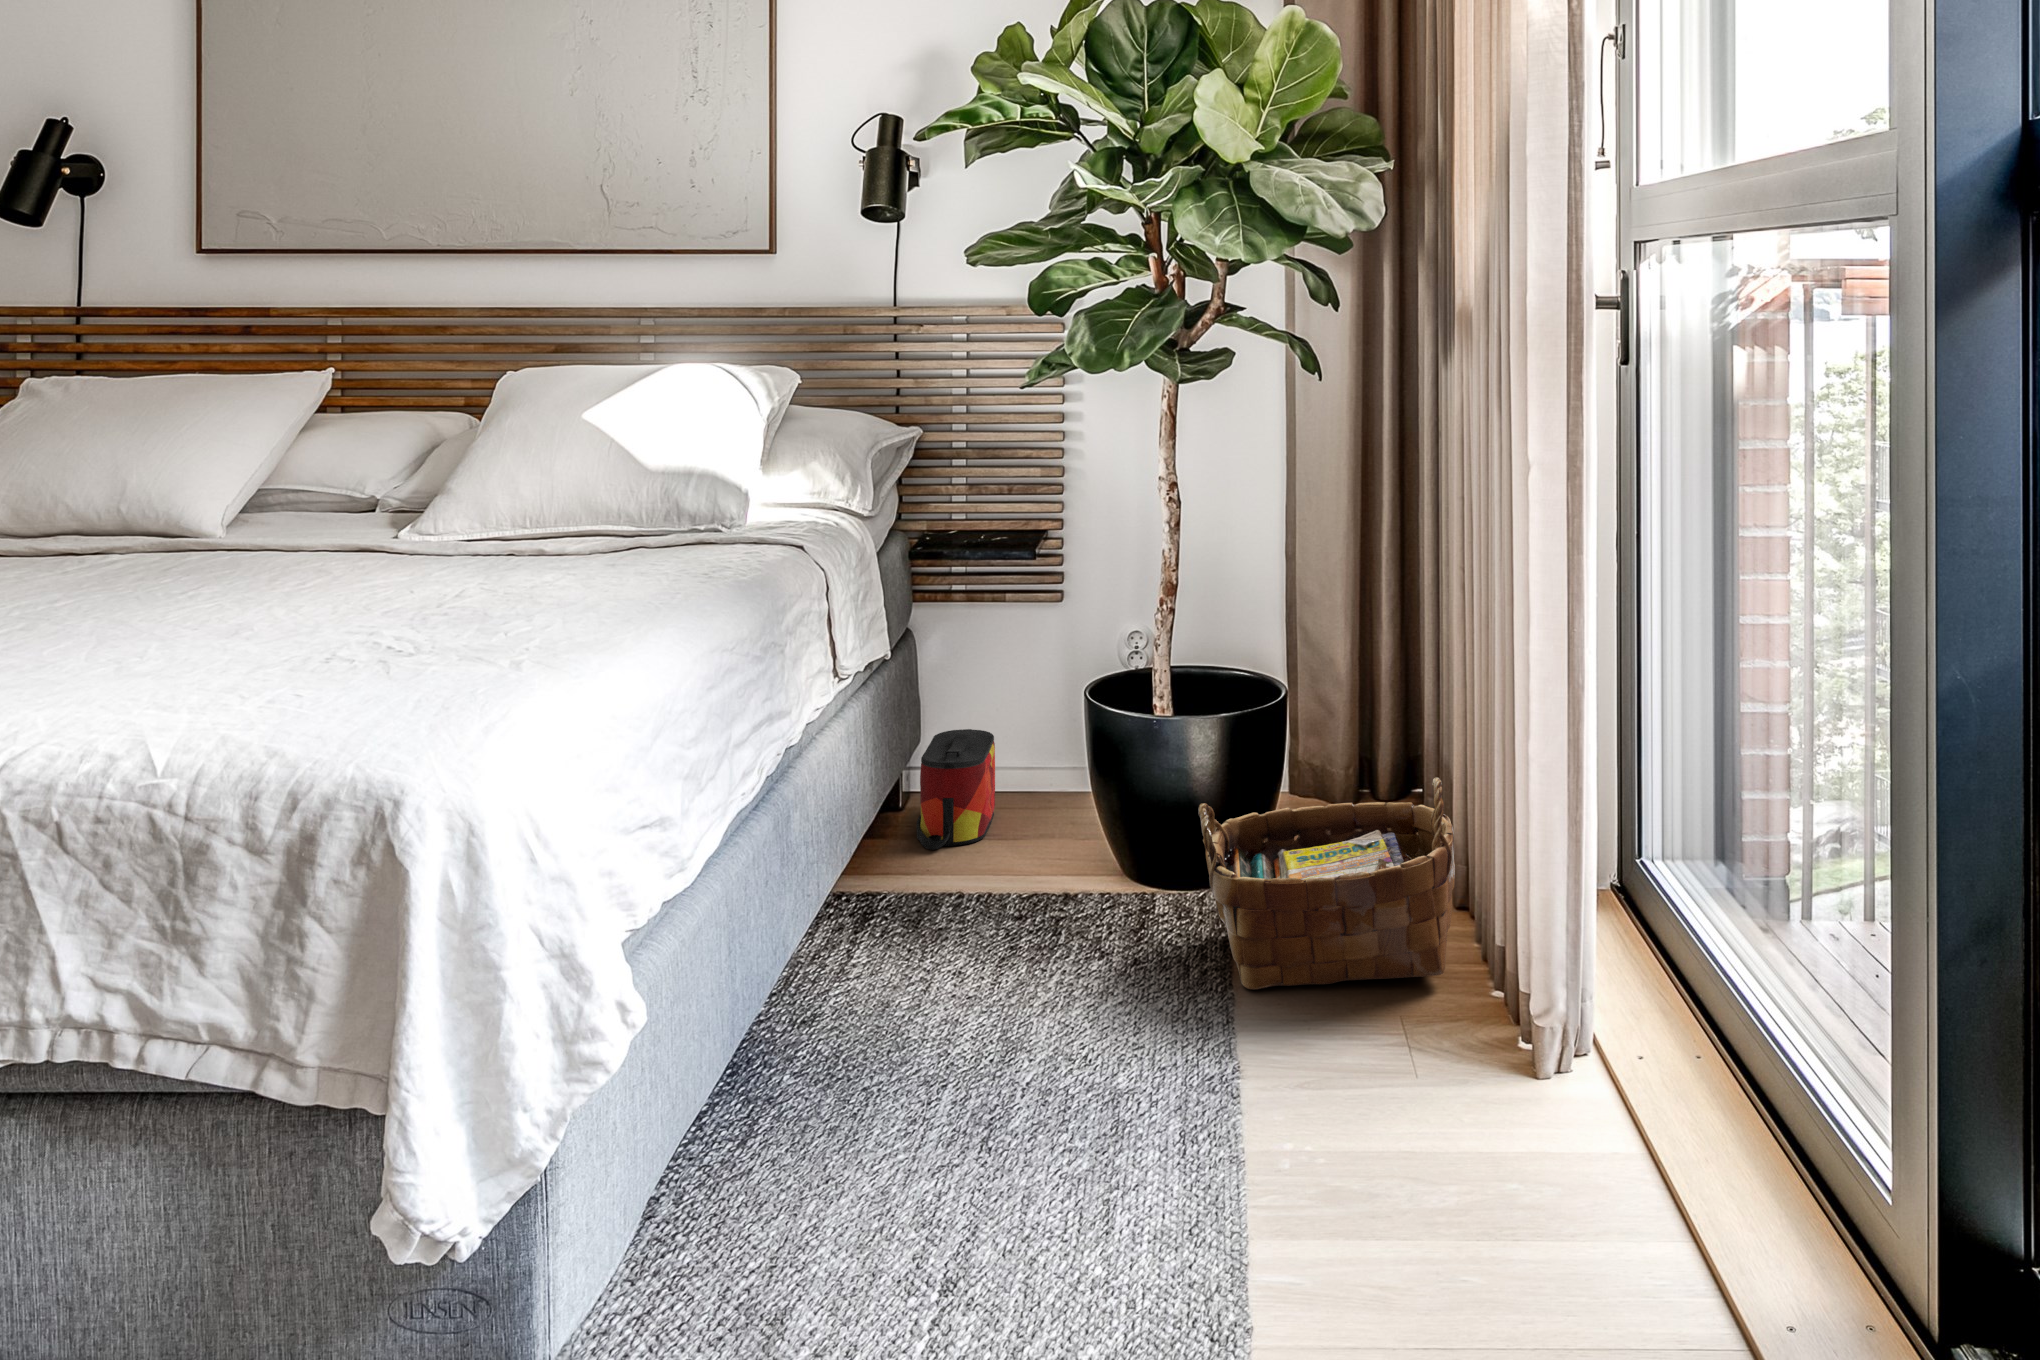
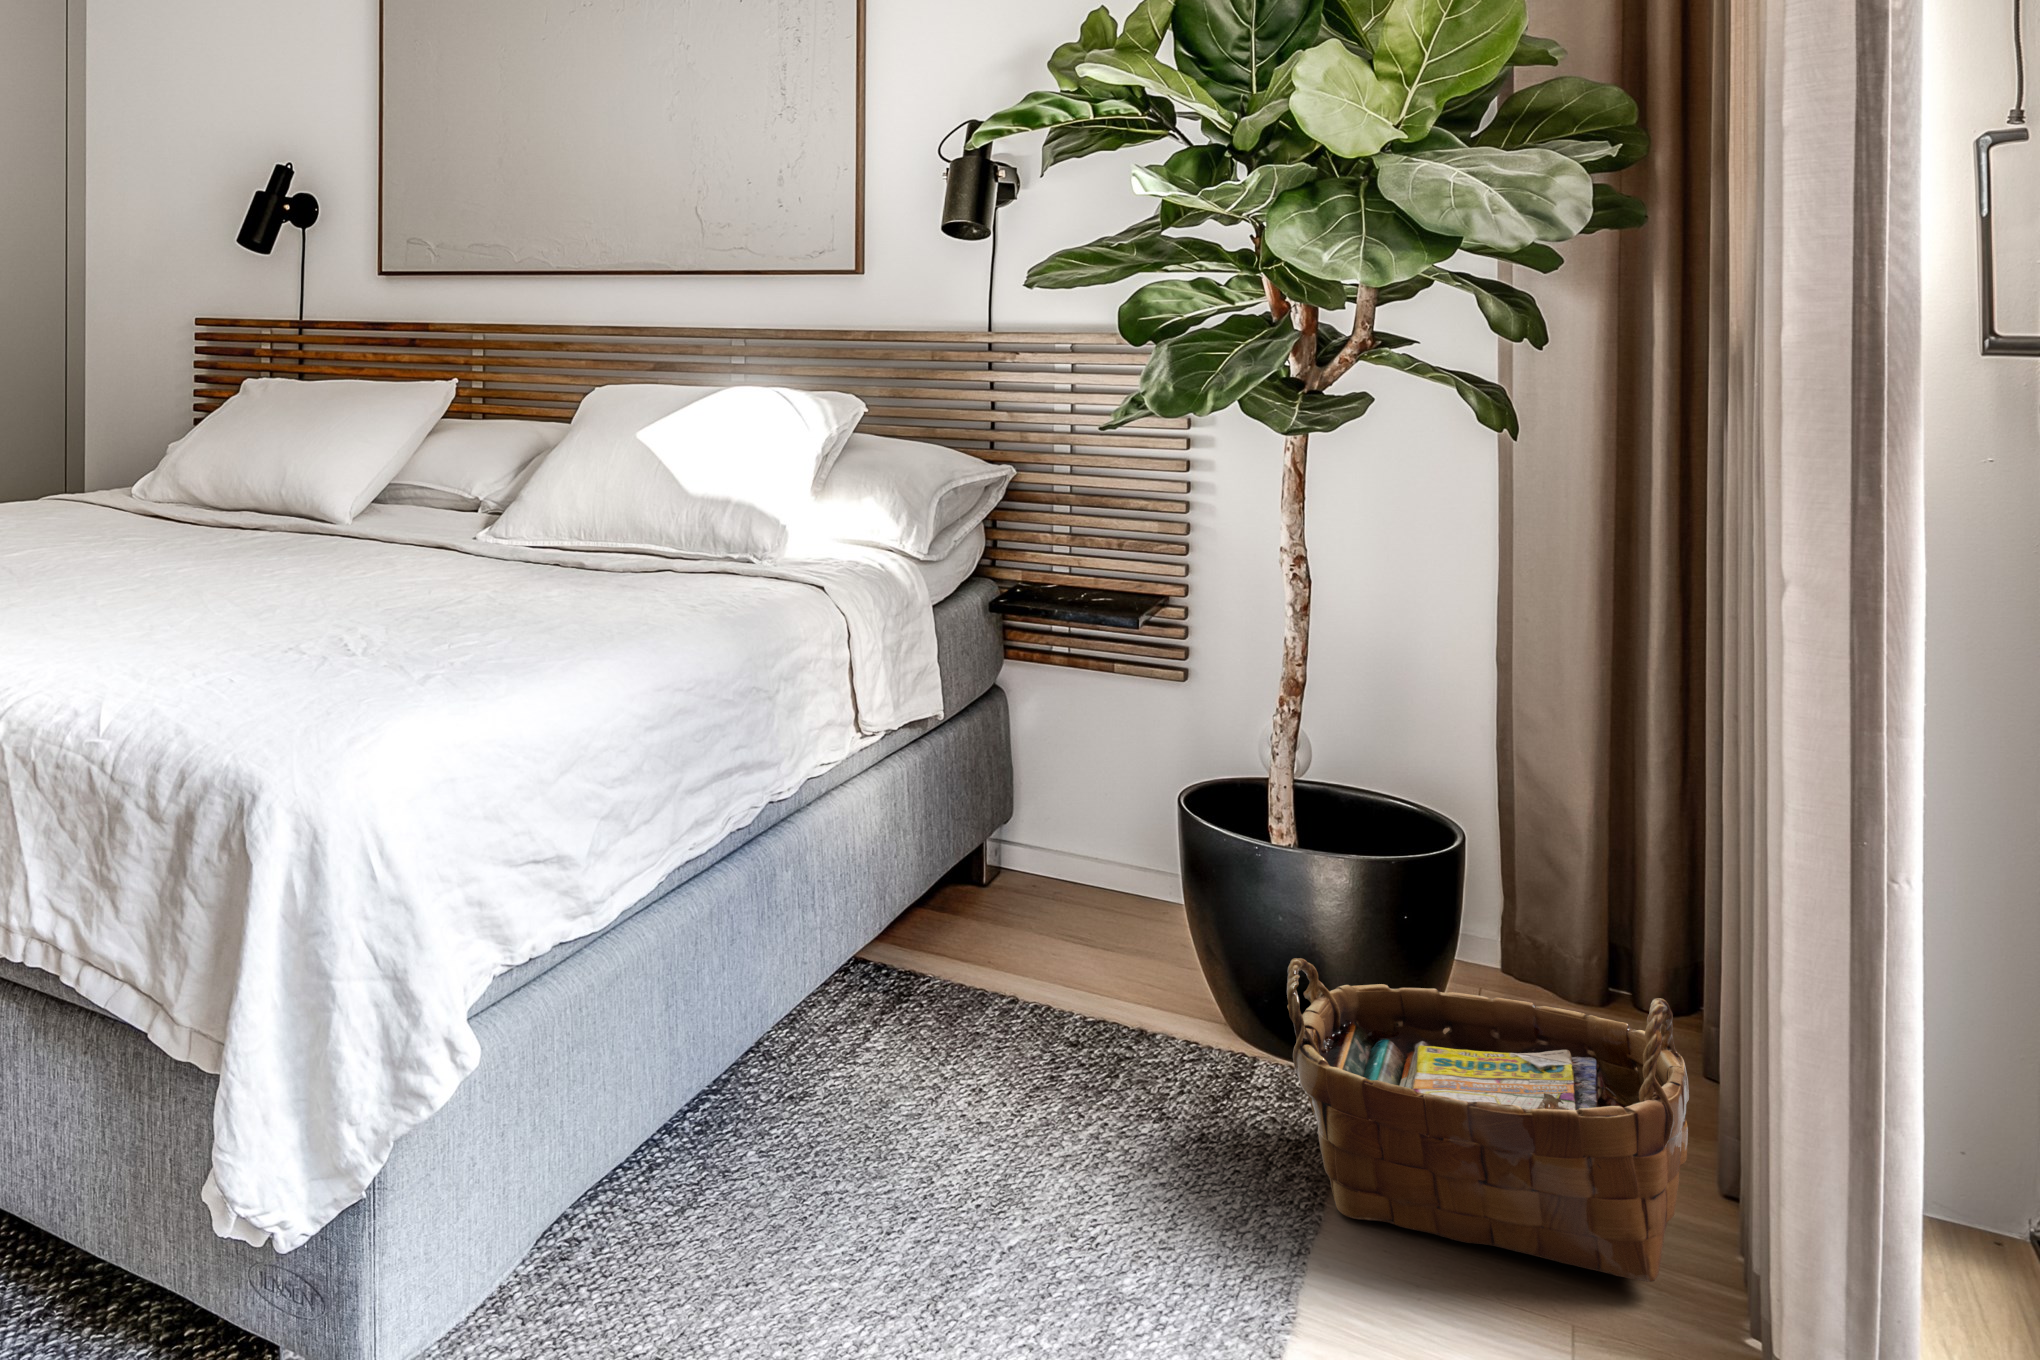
bag: present [916,729,995,850] -> none [996,805,1096,938]

